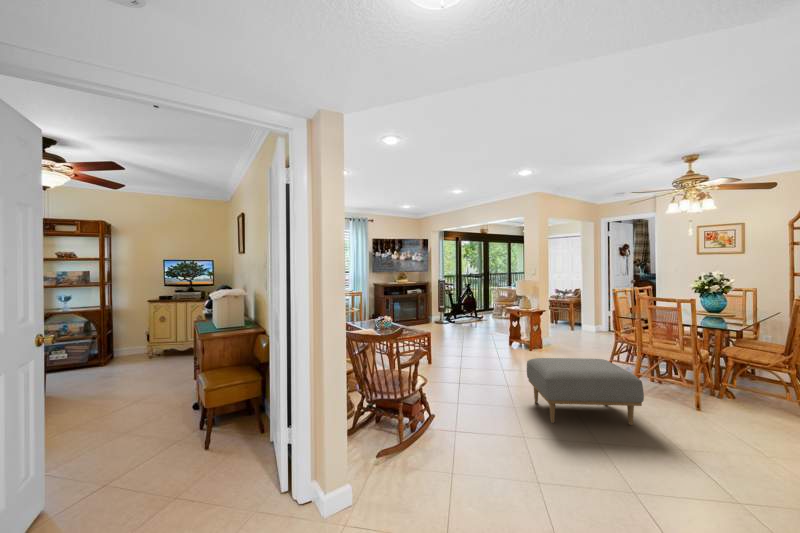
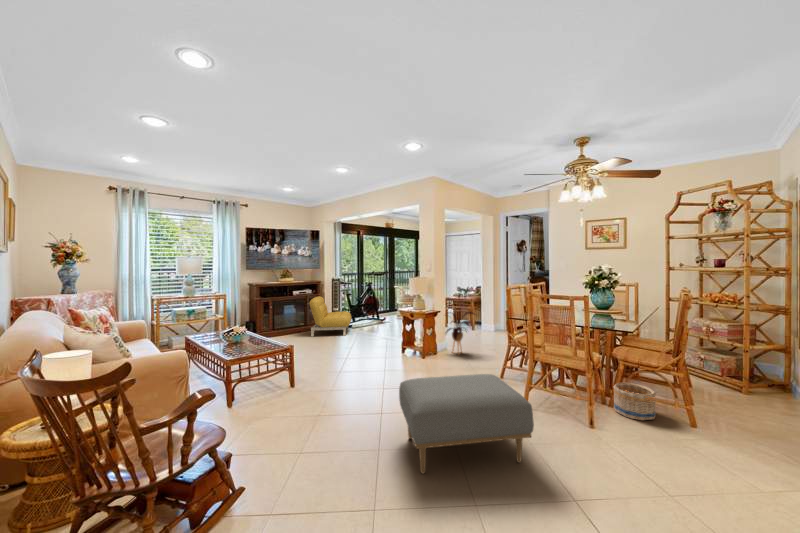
armchair: none [423,295,457,329] -> present [309,296,352,337]
house plant: none [545,302,581,349] -> present [446,309,474,351]
basket: none [723,378,769,411] -> present [613,383,656,420]

